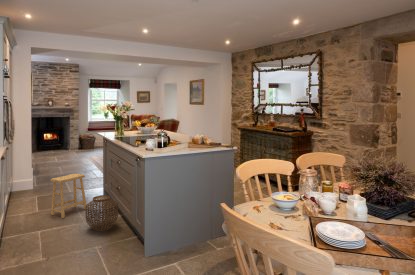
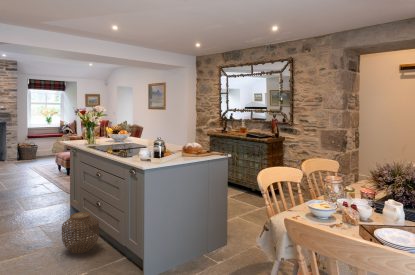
footstool: present [50,173,87,218] -> none [12,189,55,241]

